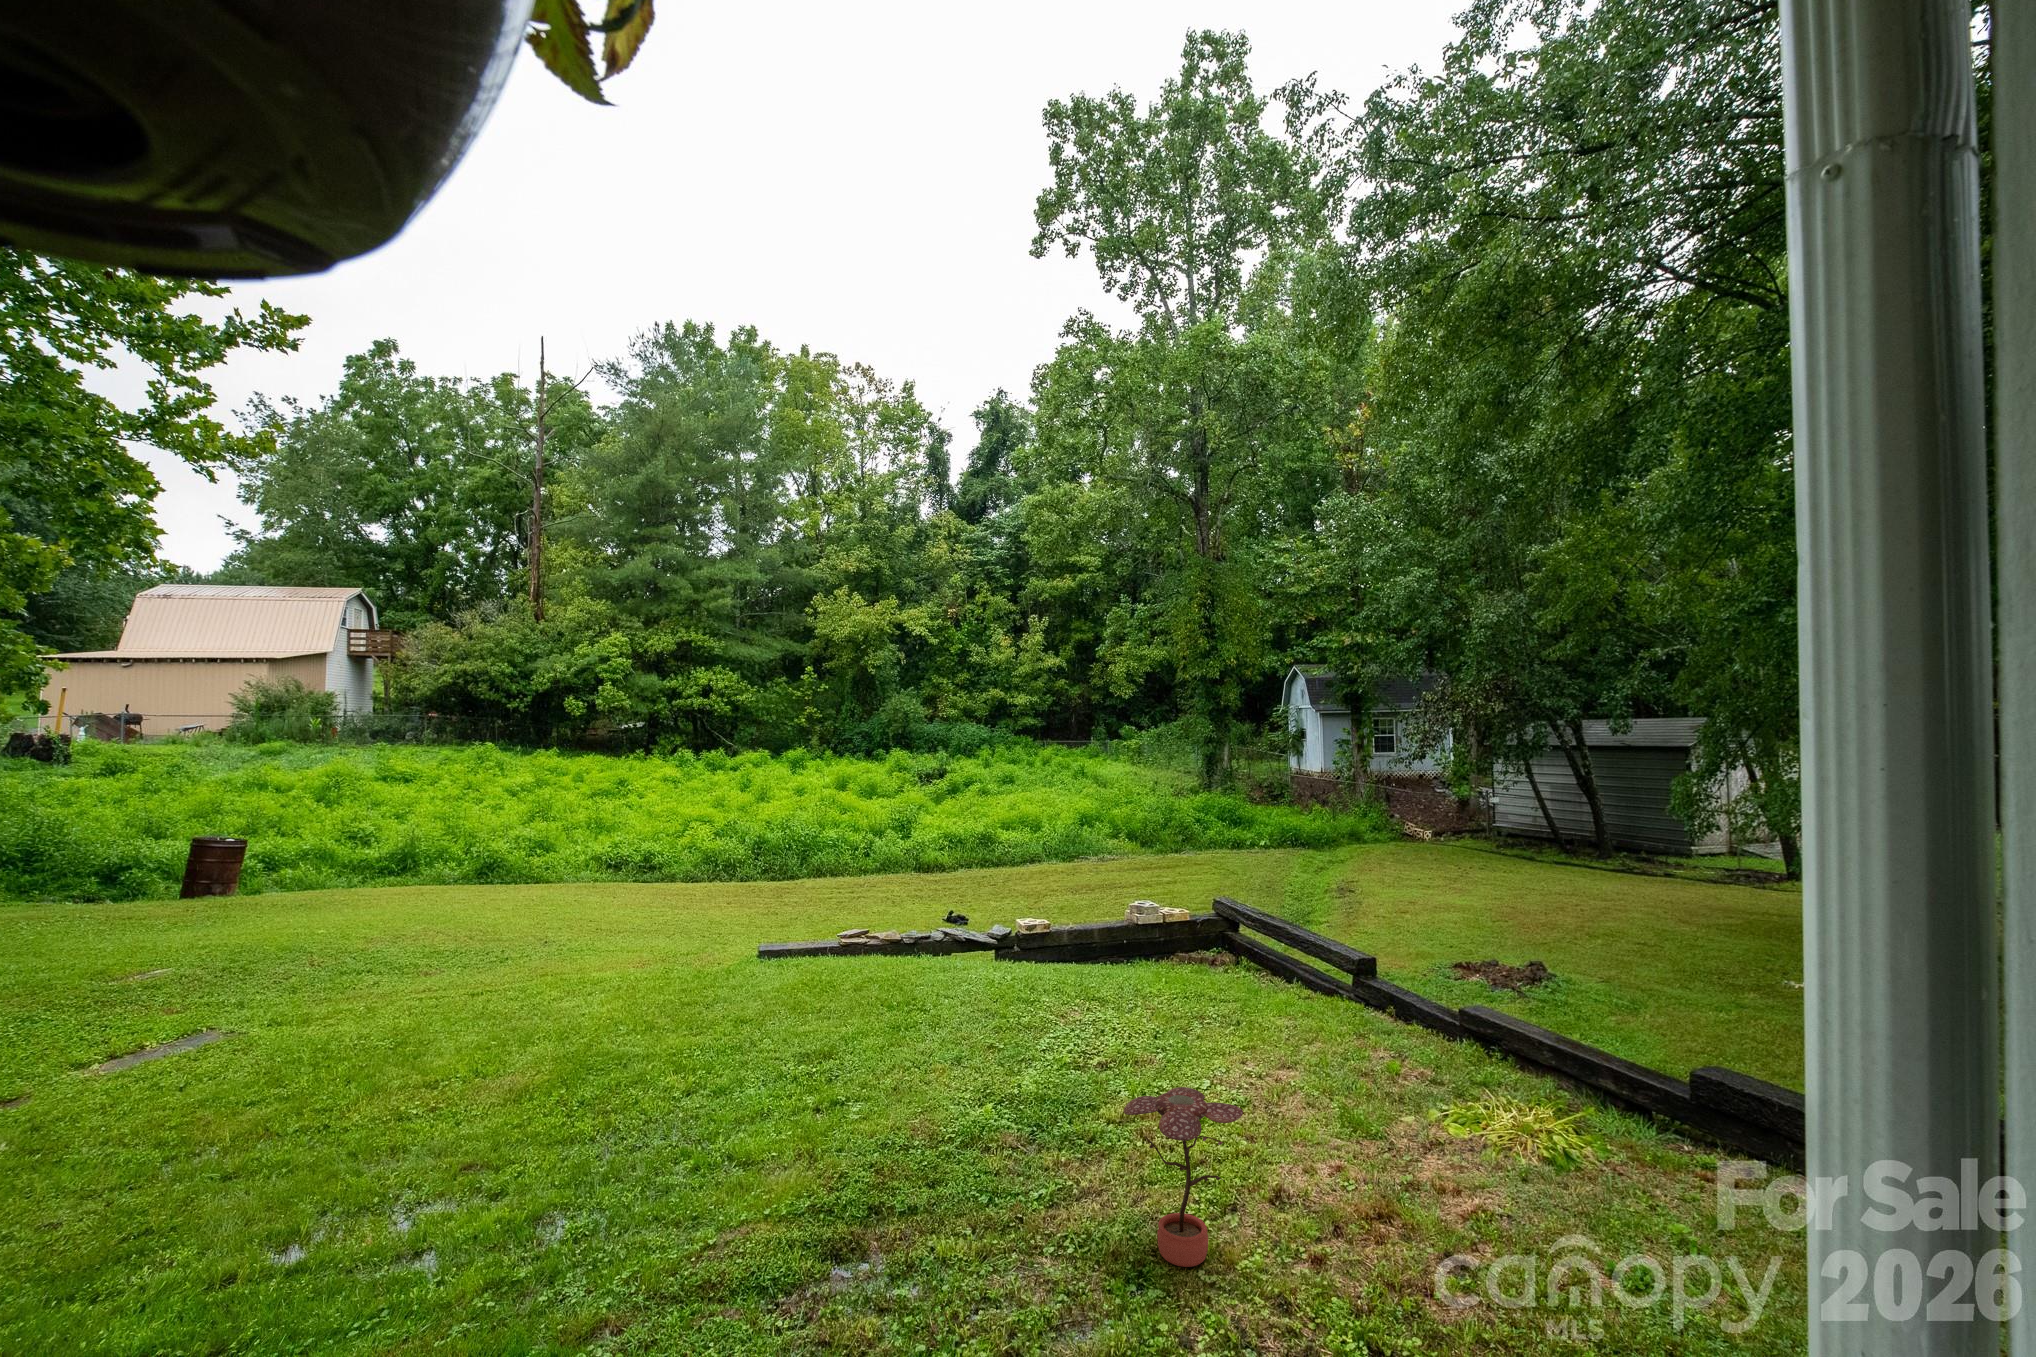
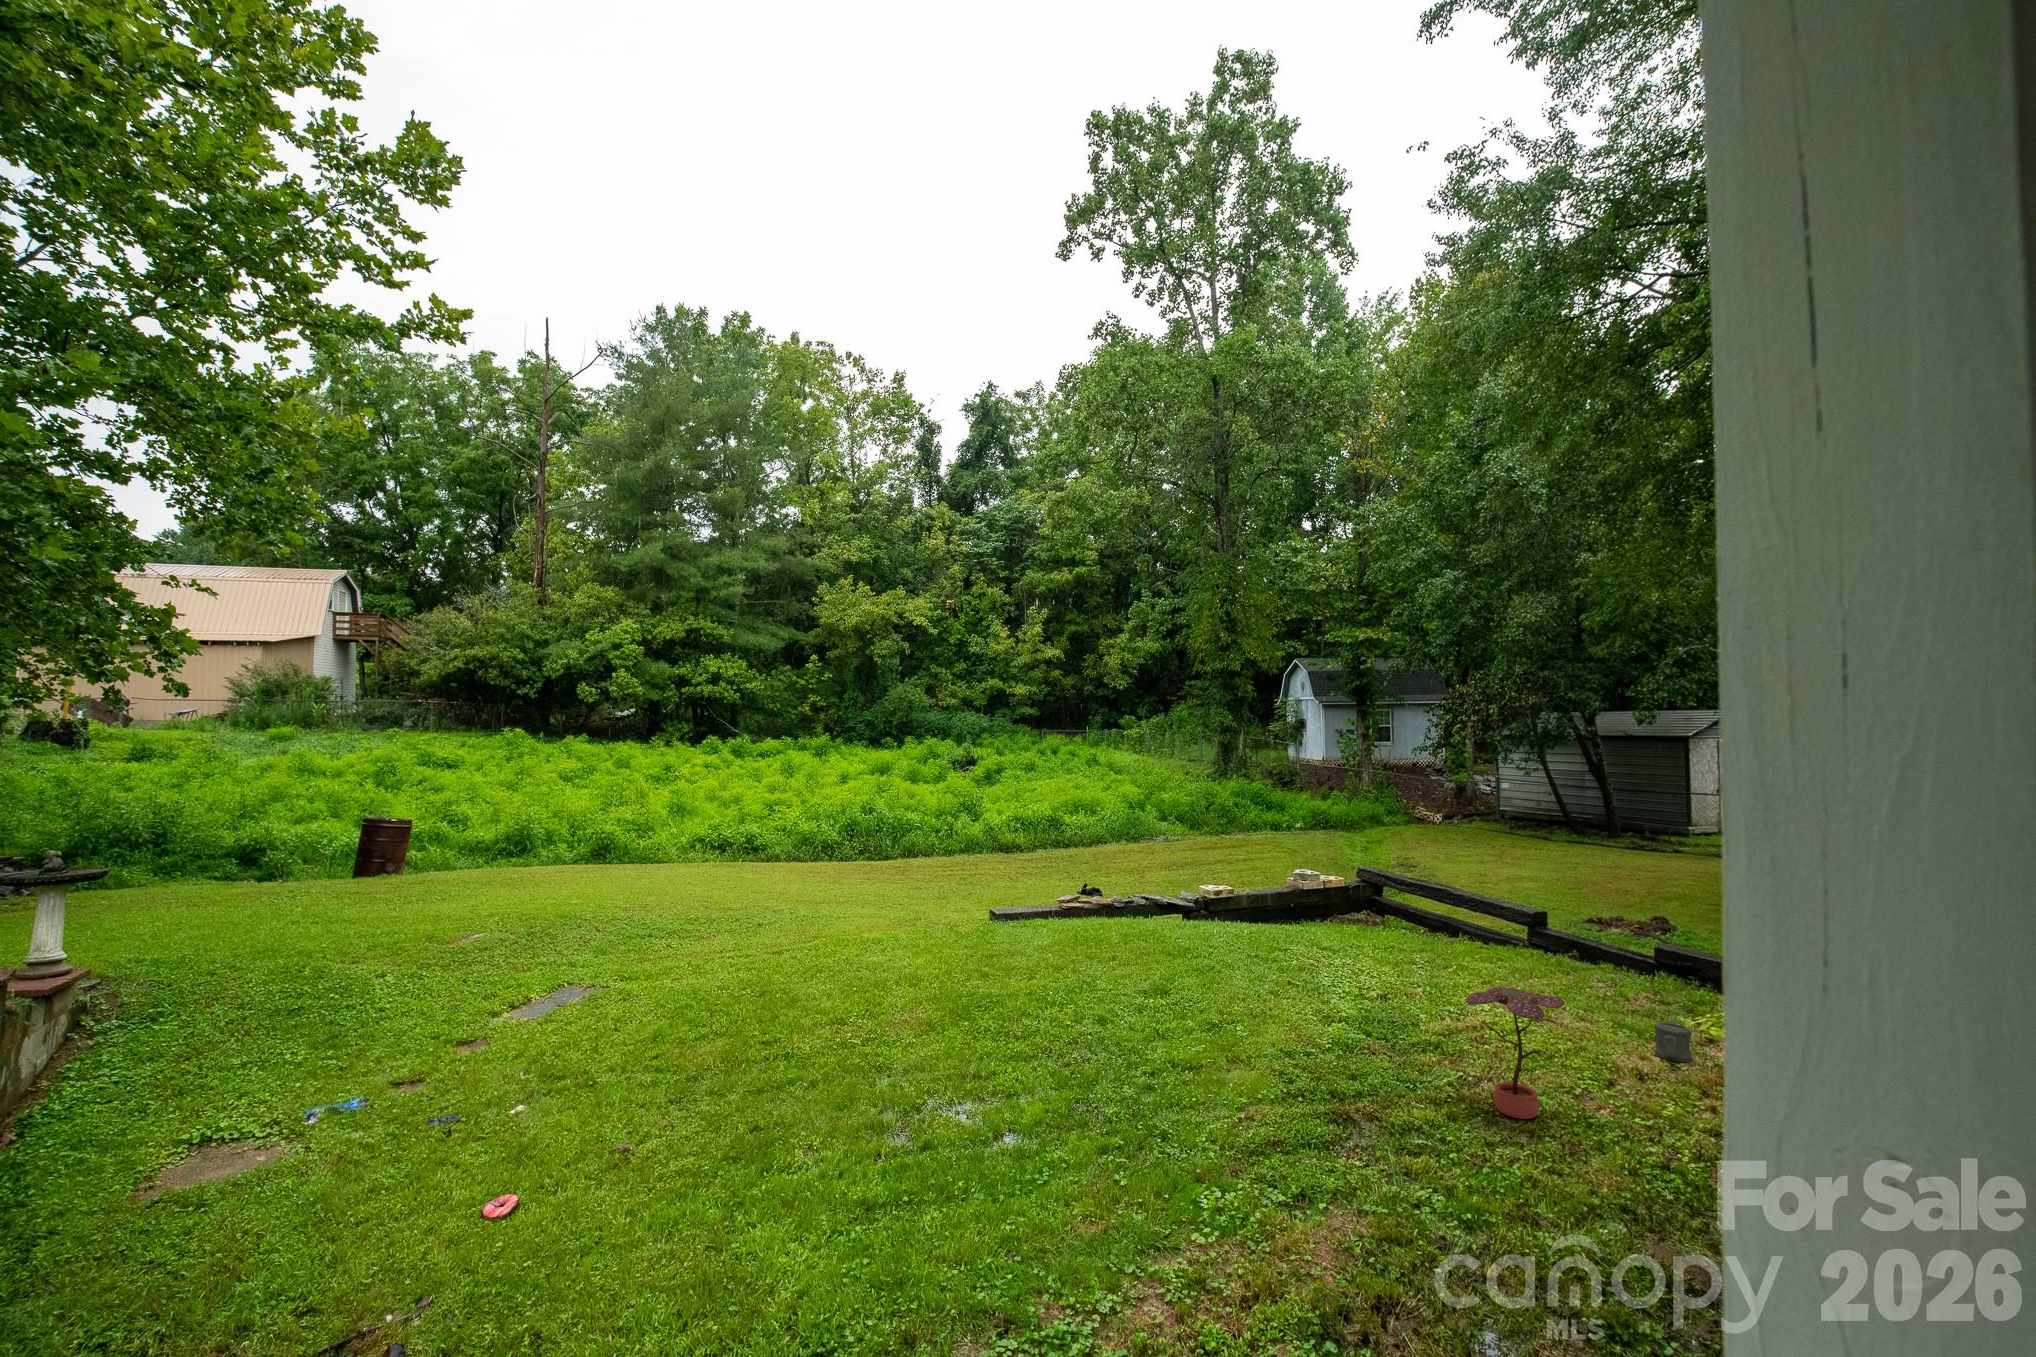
watering can: none [1426,1120,1473,1178] -> present [1654,1020,1692,1062]

